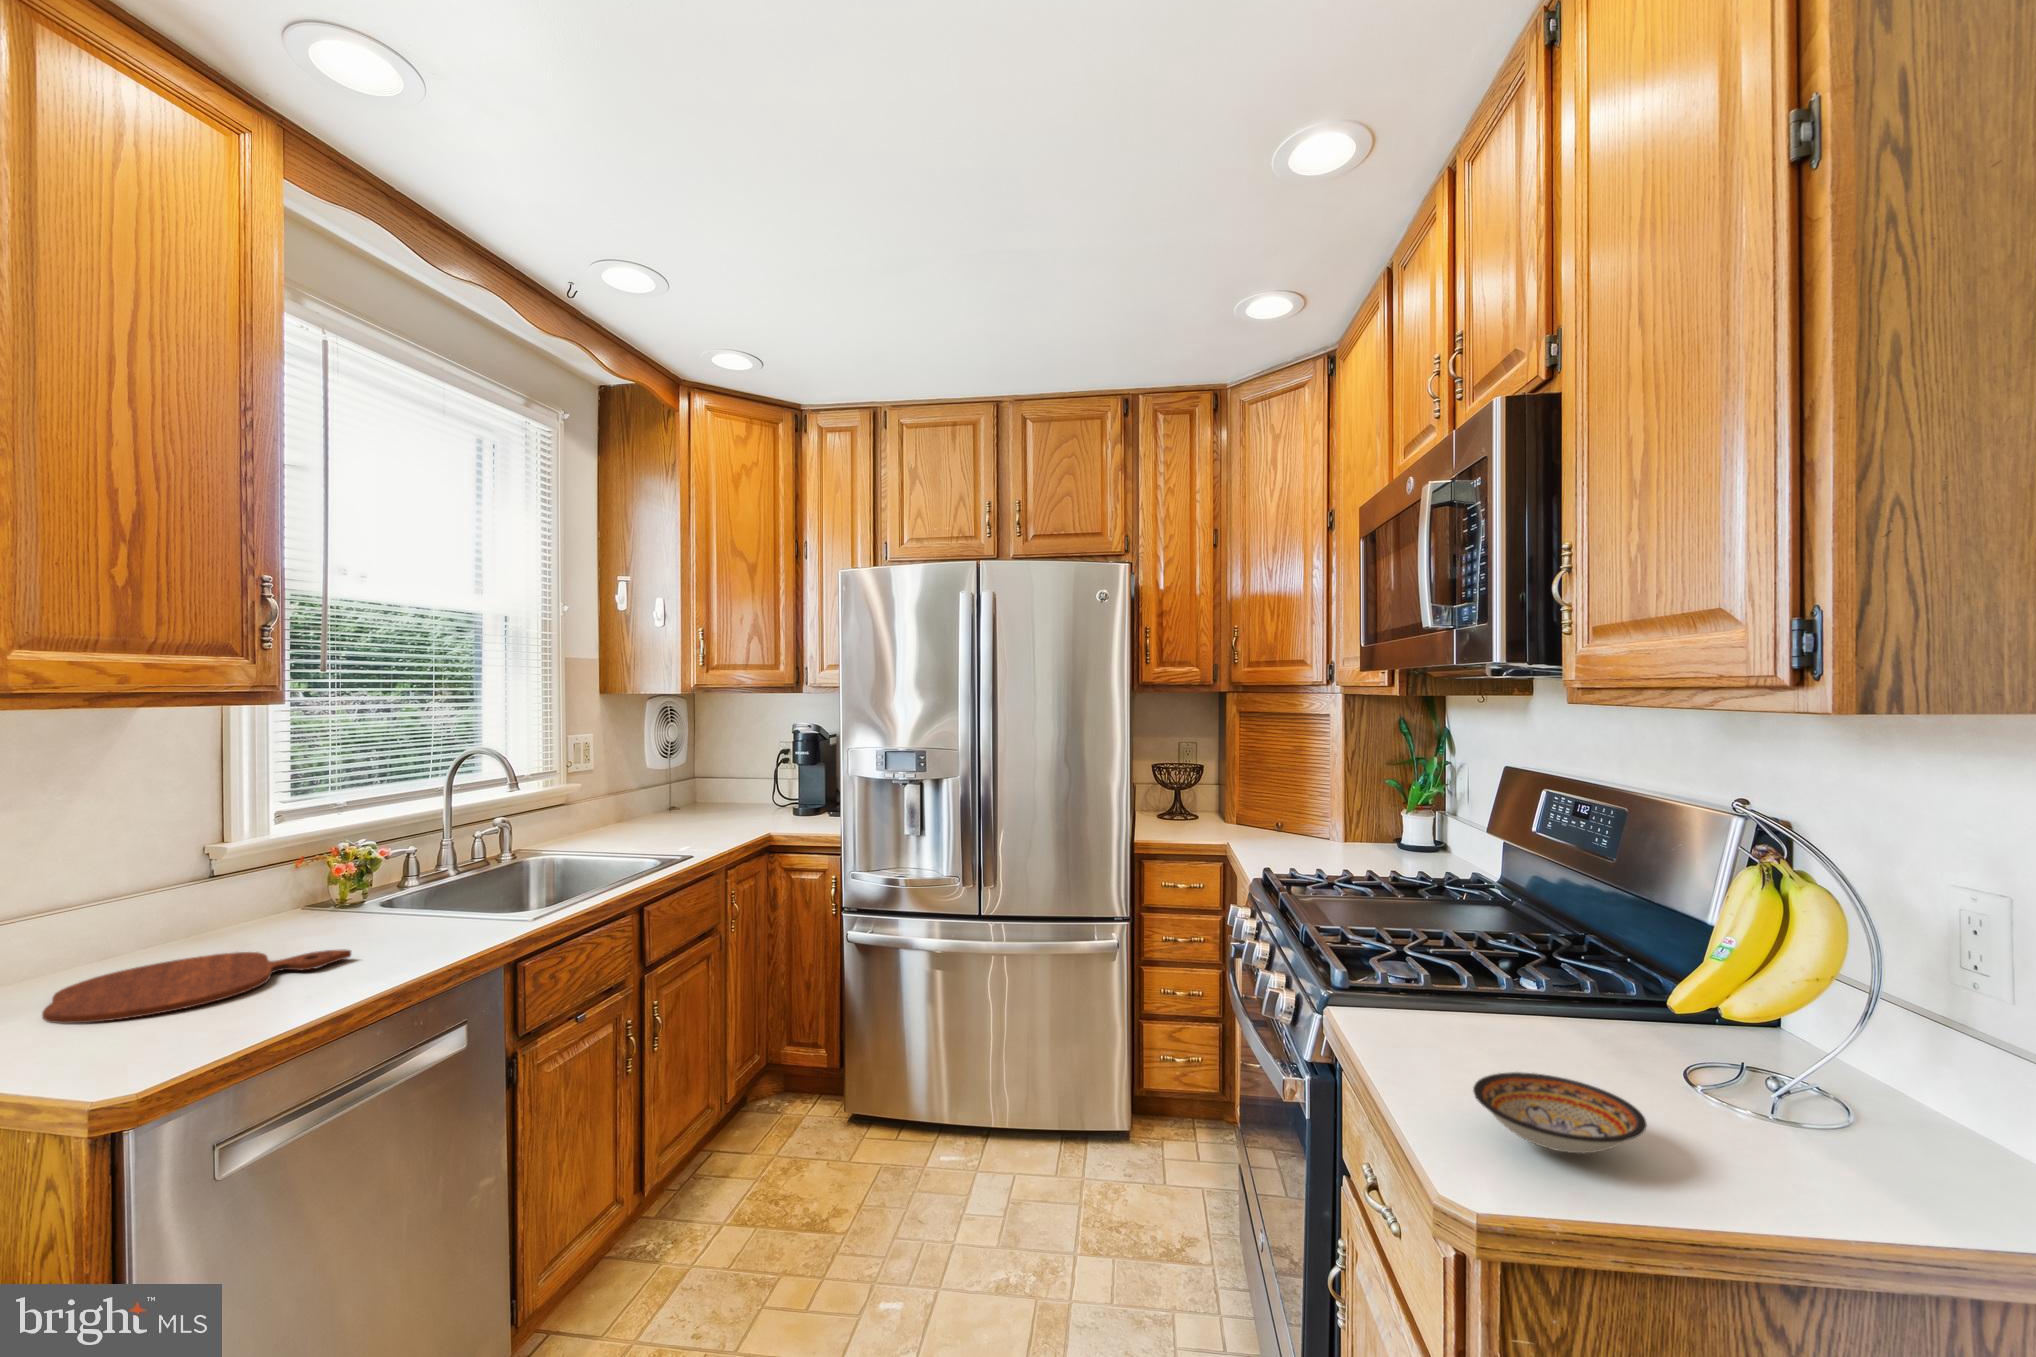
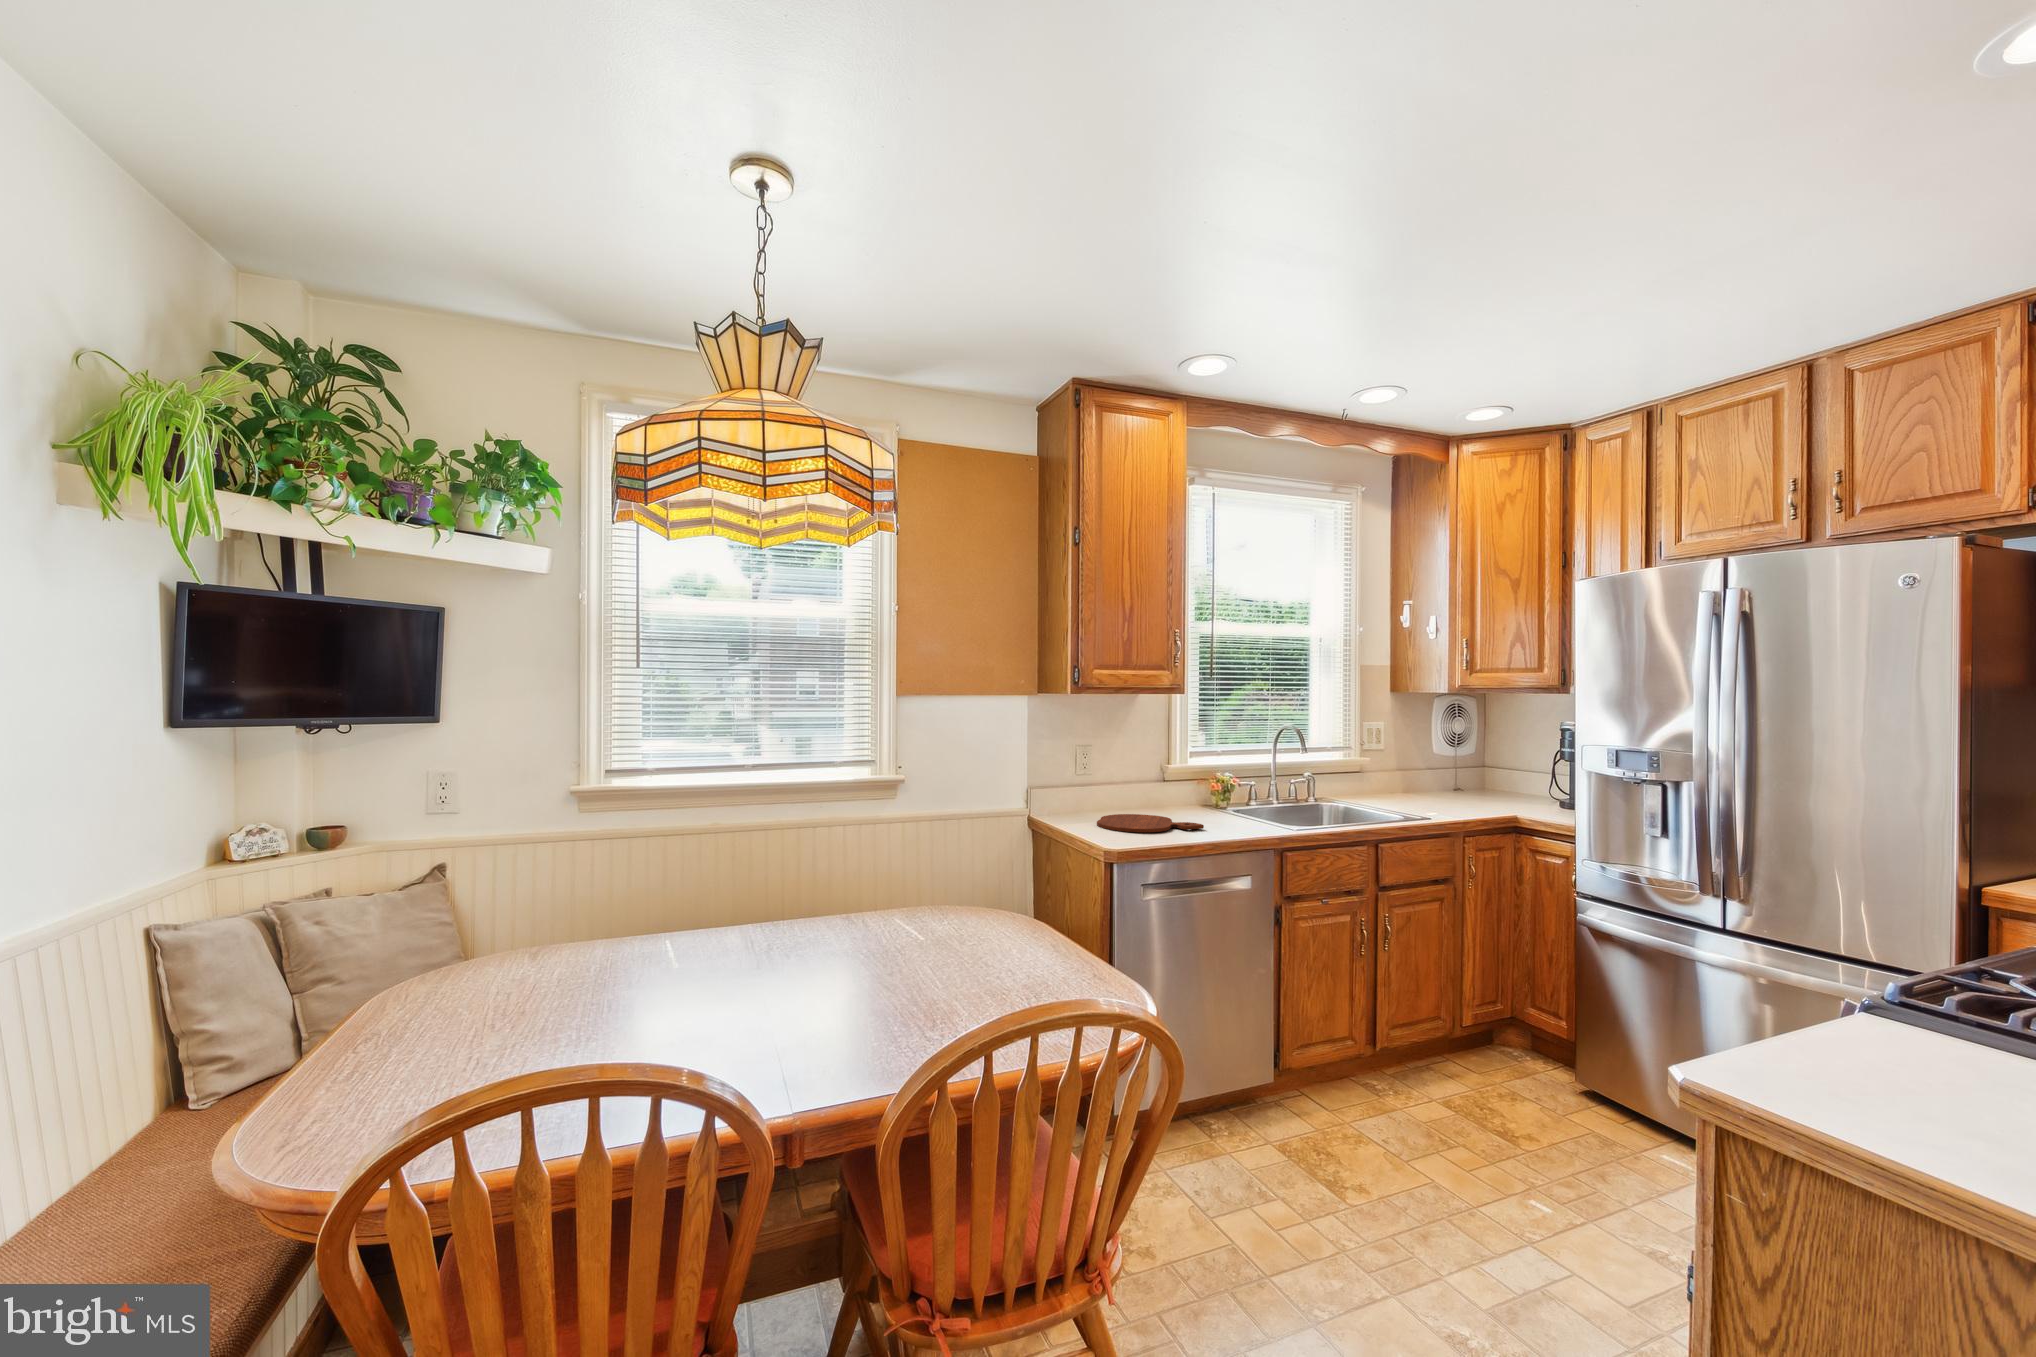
ceramic bowl: present [1473,1072,1647,1153] -> none [1780,1044,1964,1118]

